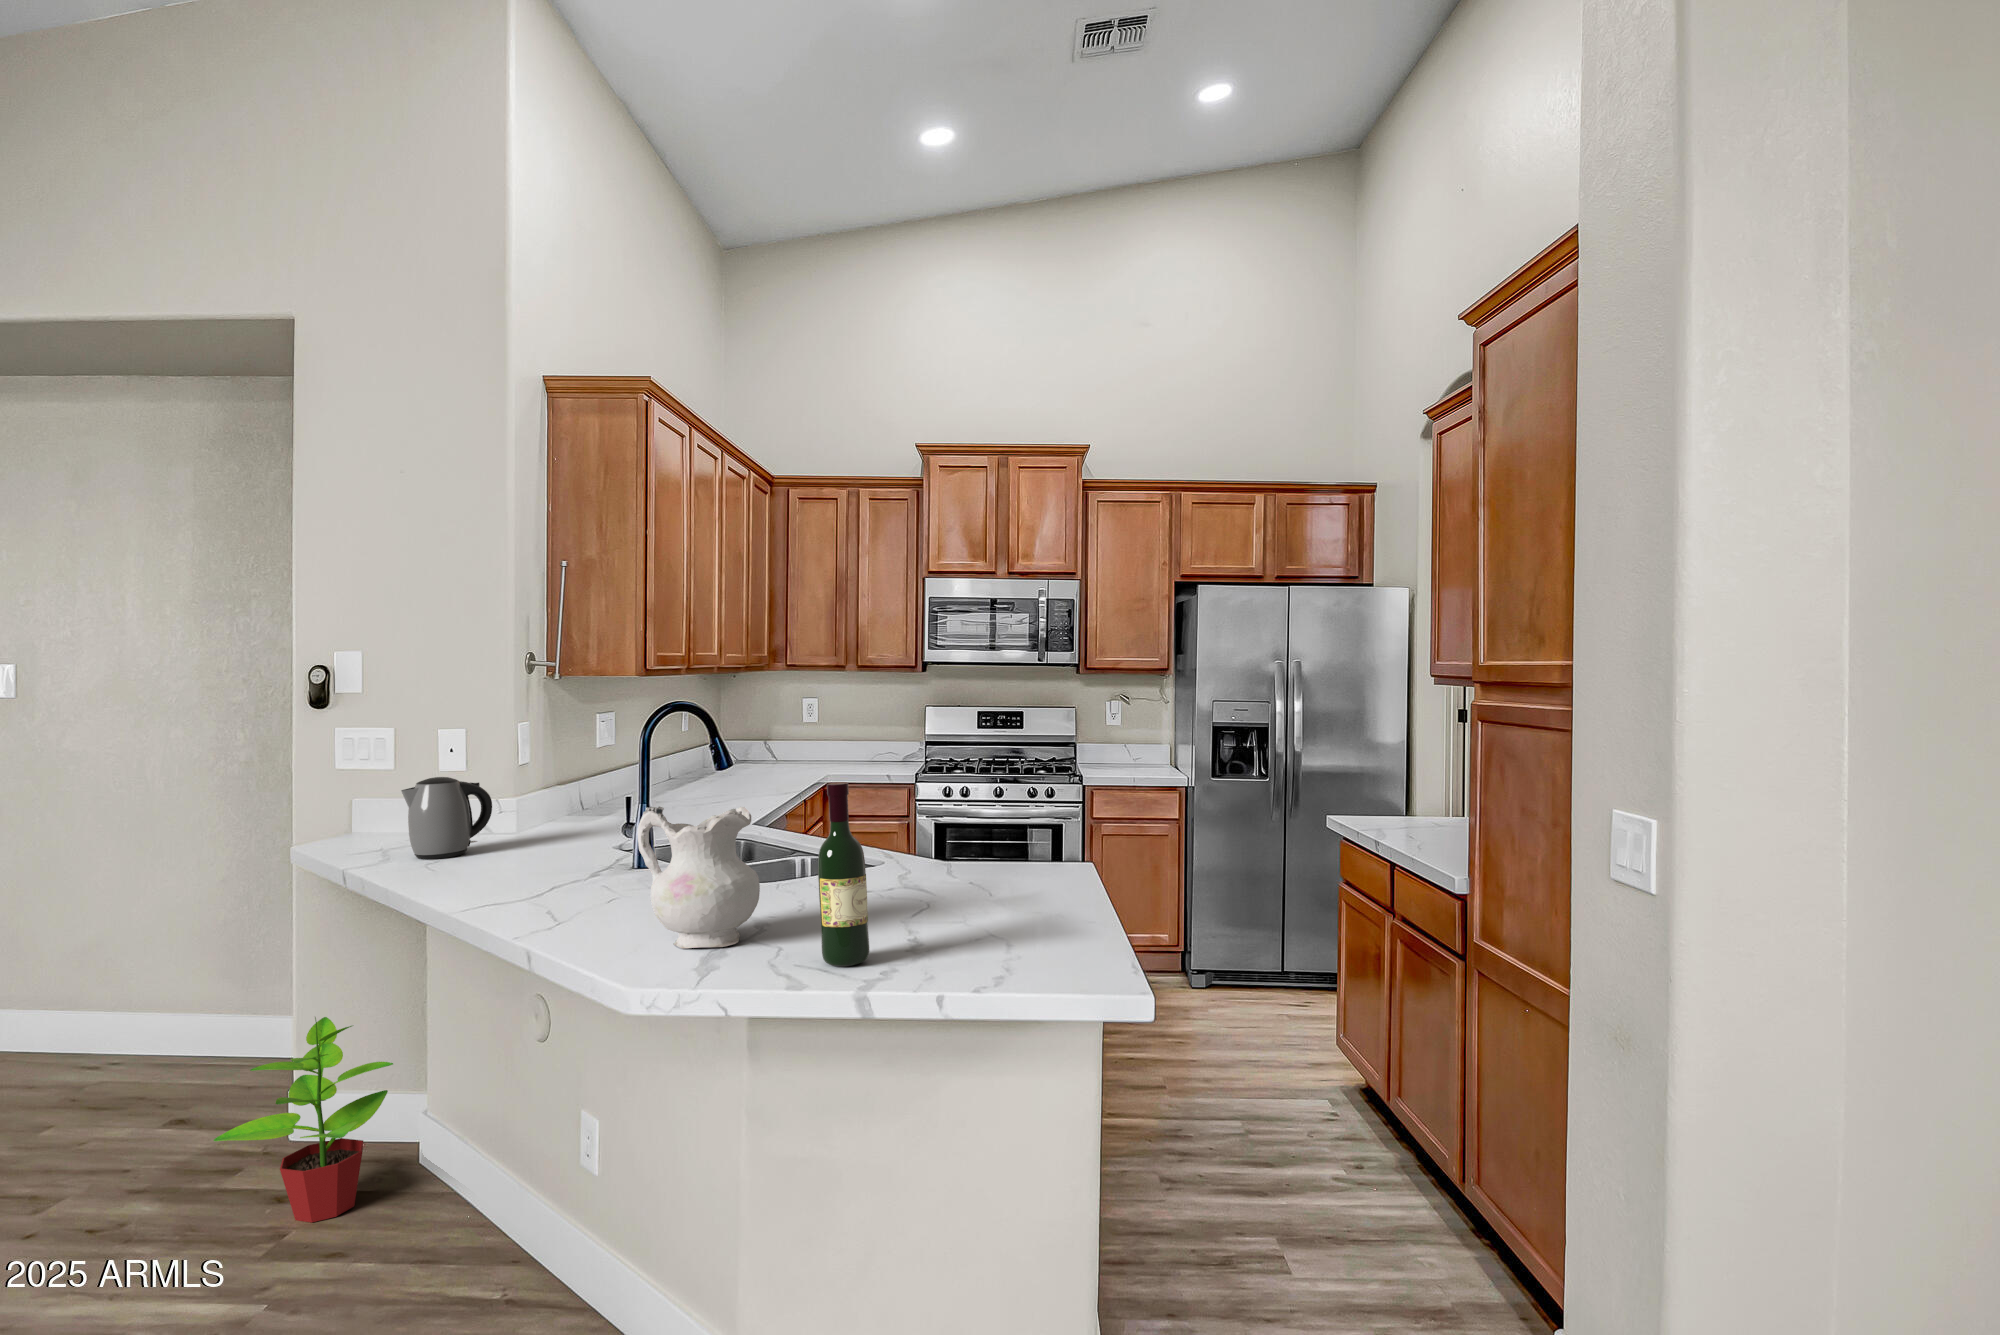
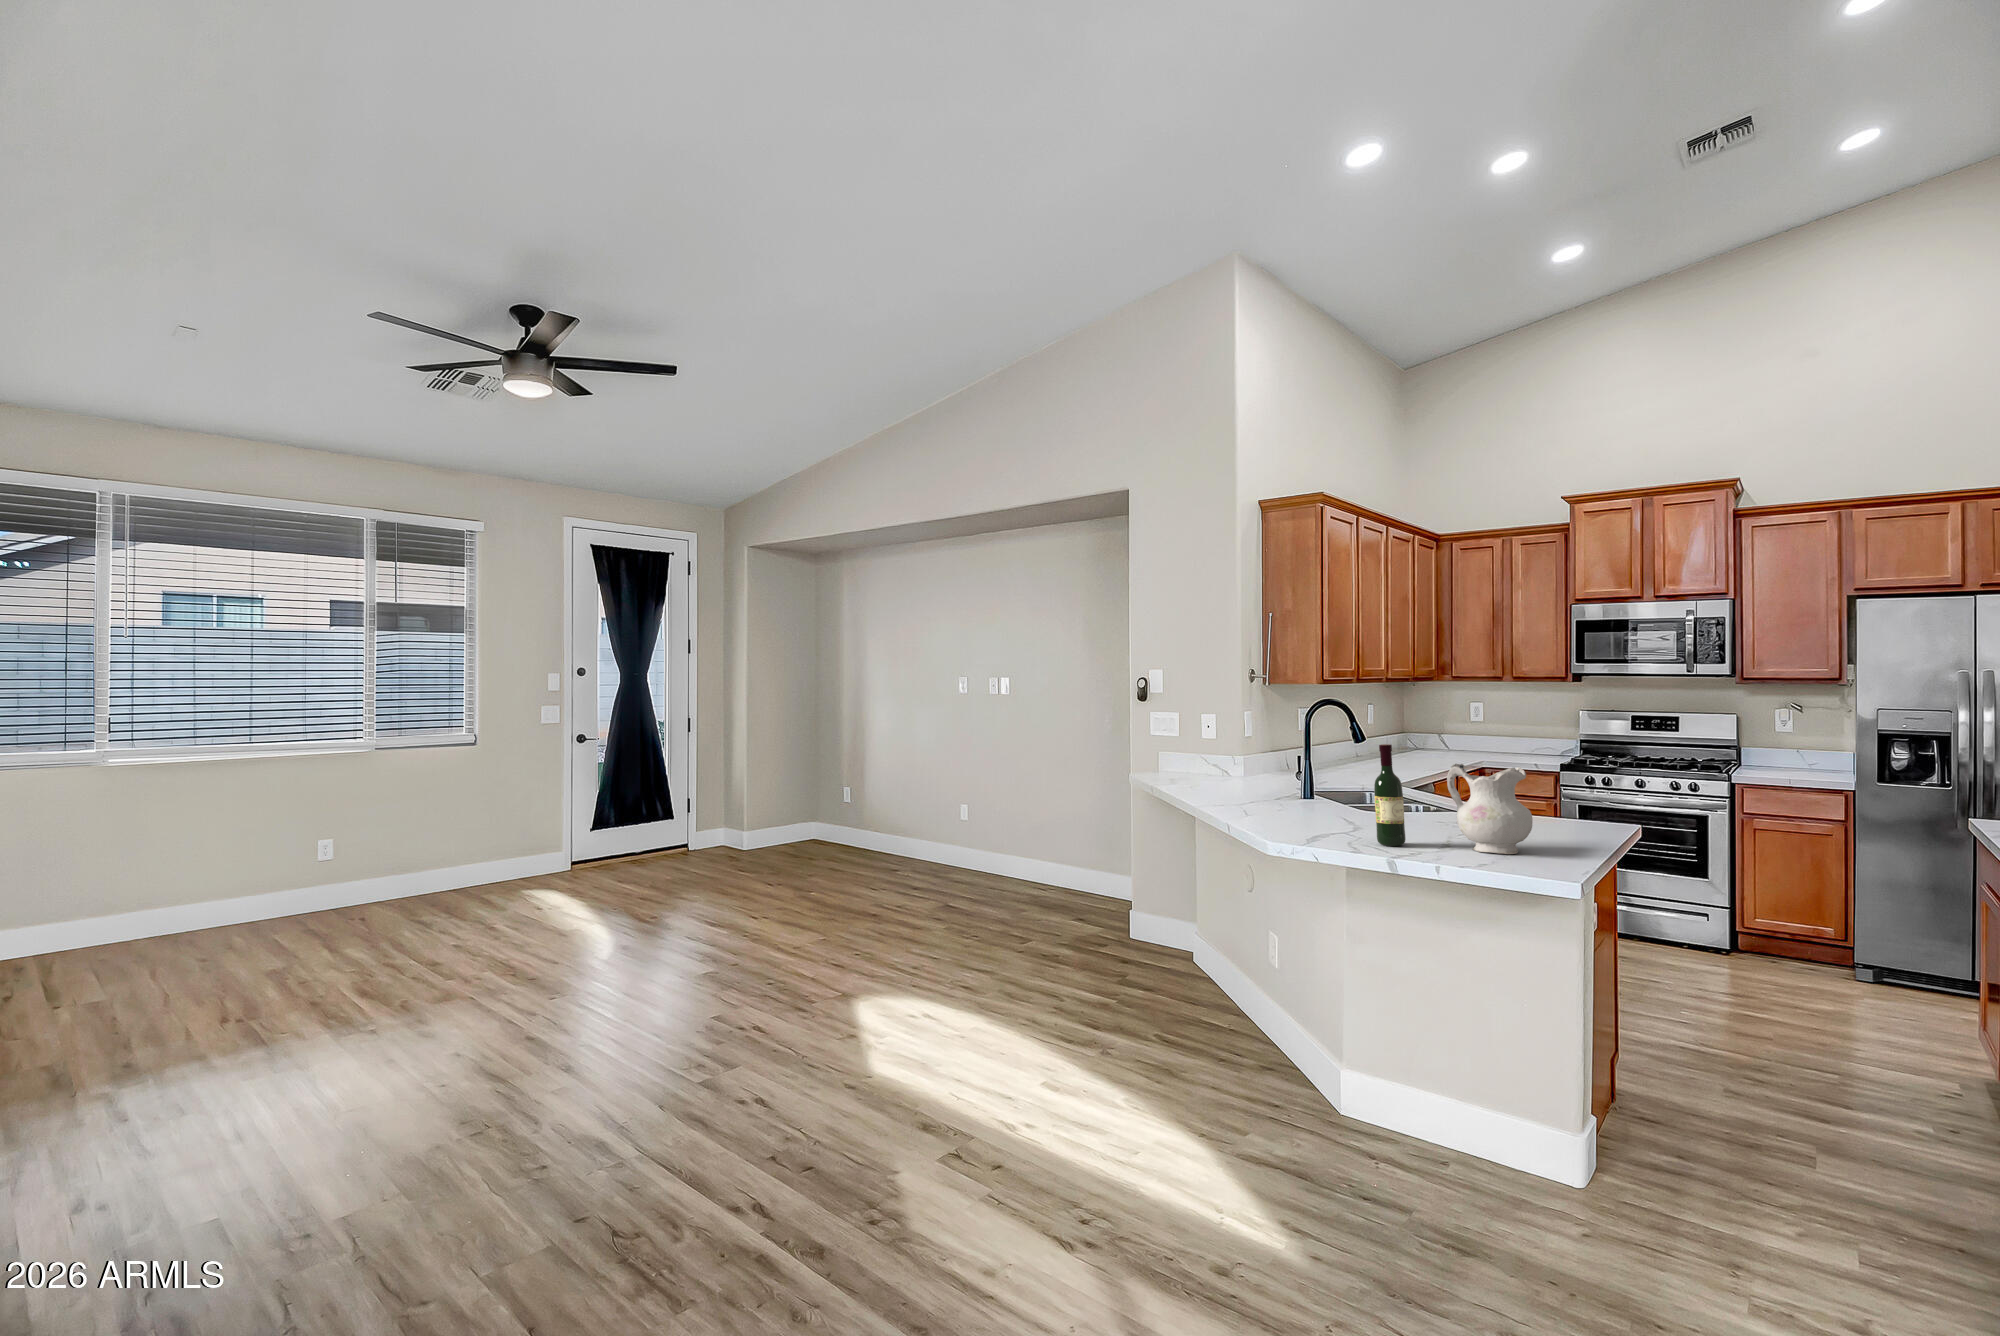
kettle: present [401,777,492,859] -> none [1185,741,1232,785]
ceramic pitcher: present [638,807,760,949] -> present [1447,764,1533,854]
potted plant: present [214,1017,393,1223] -> none [1103,861,1182,967]

